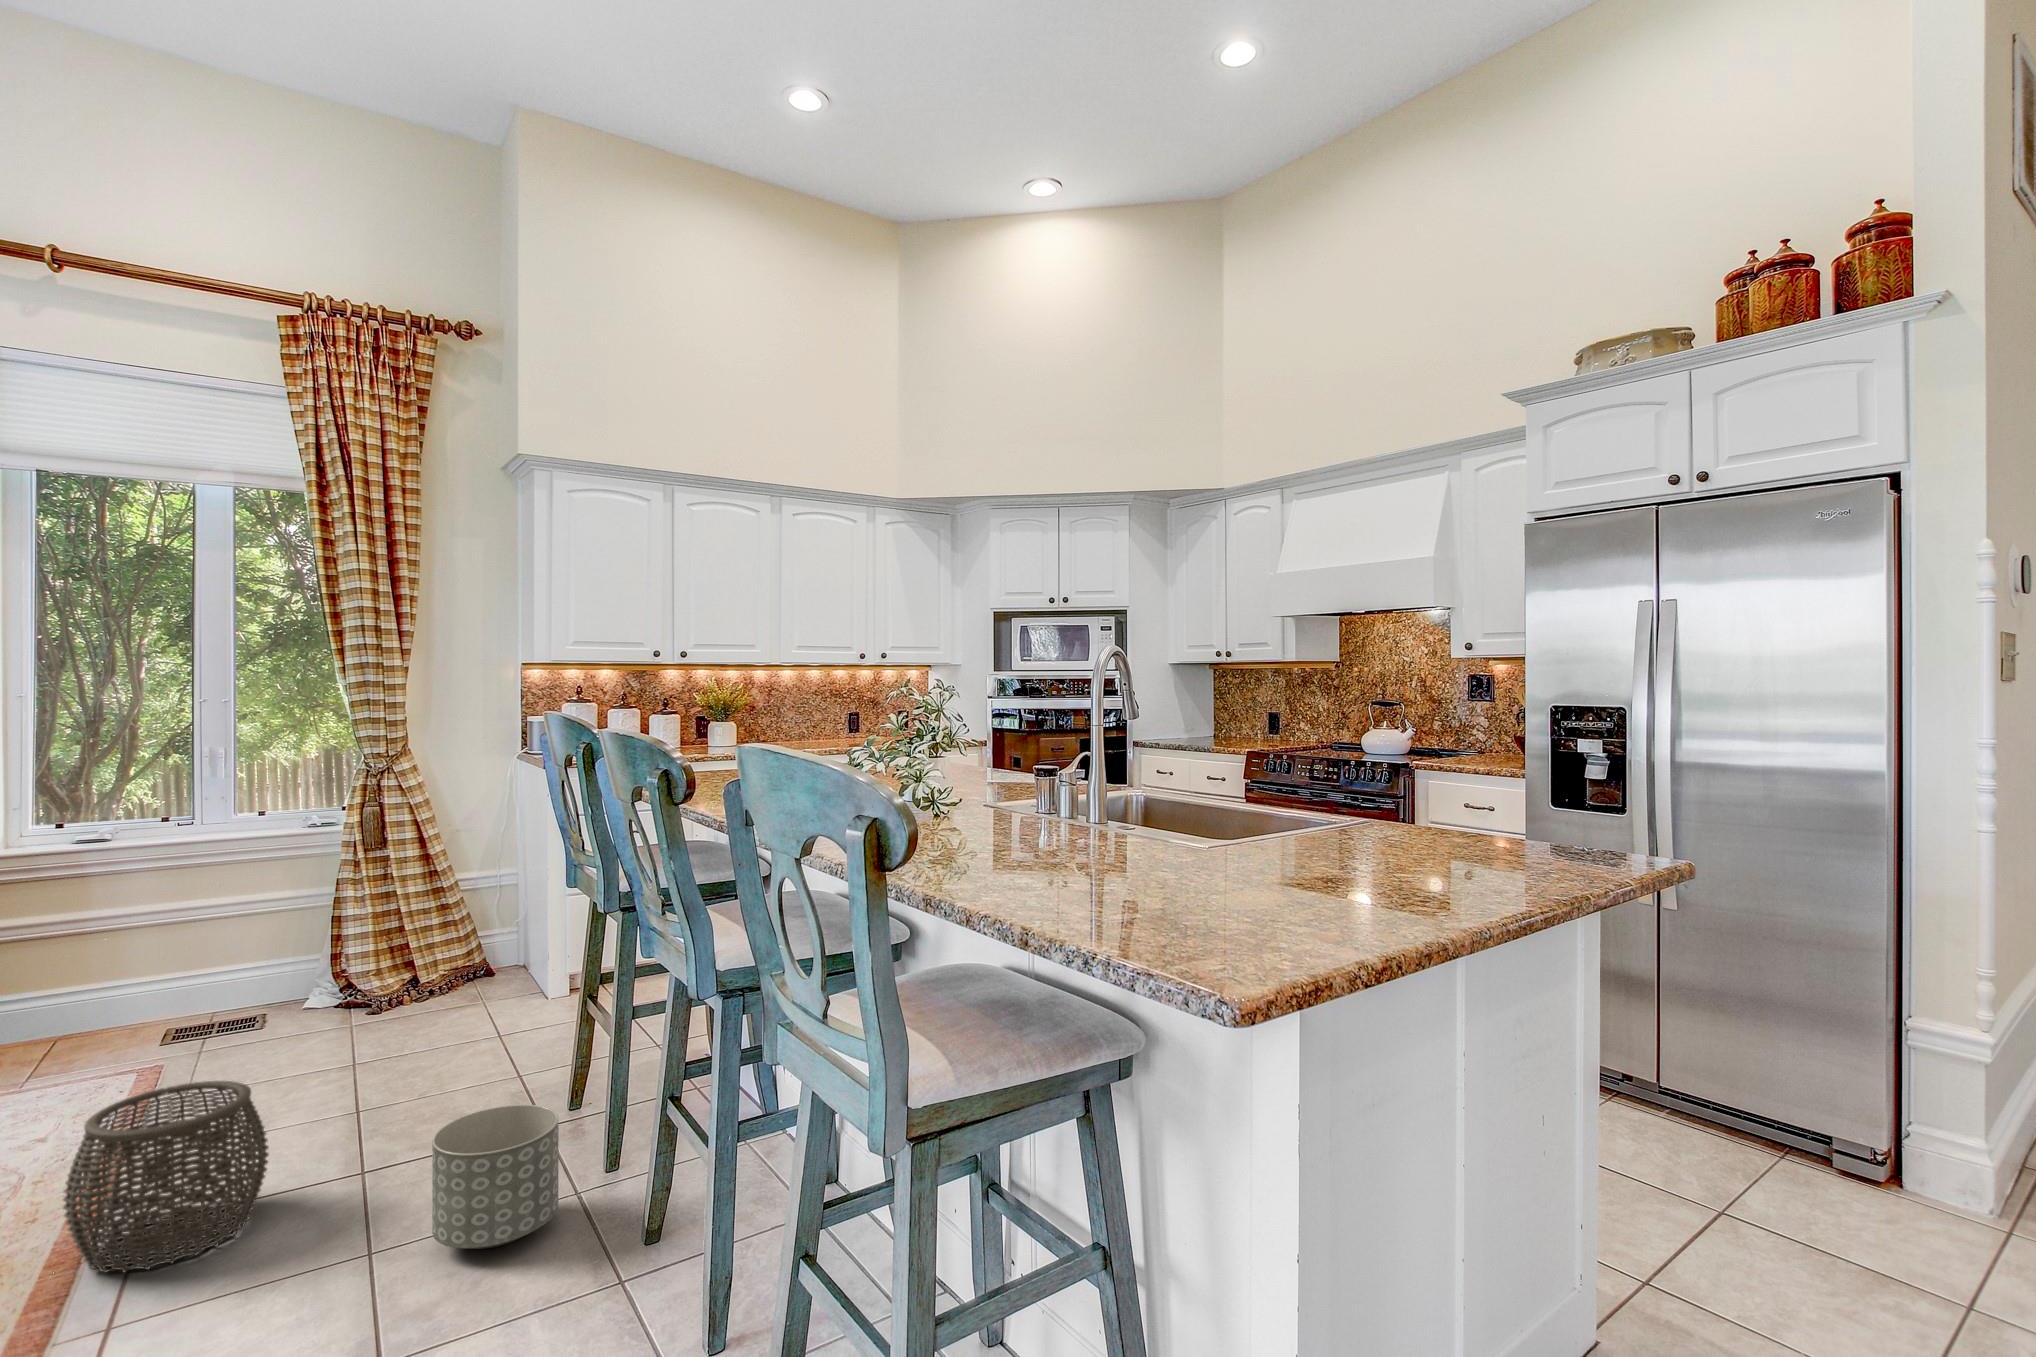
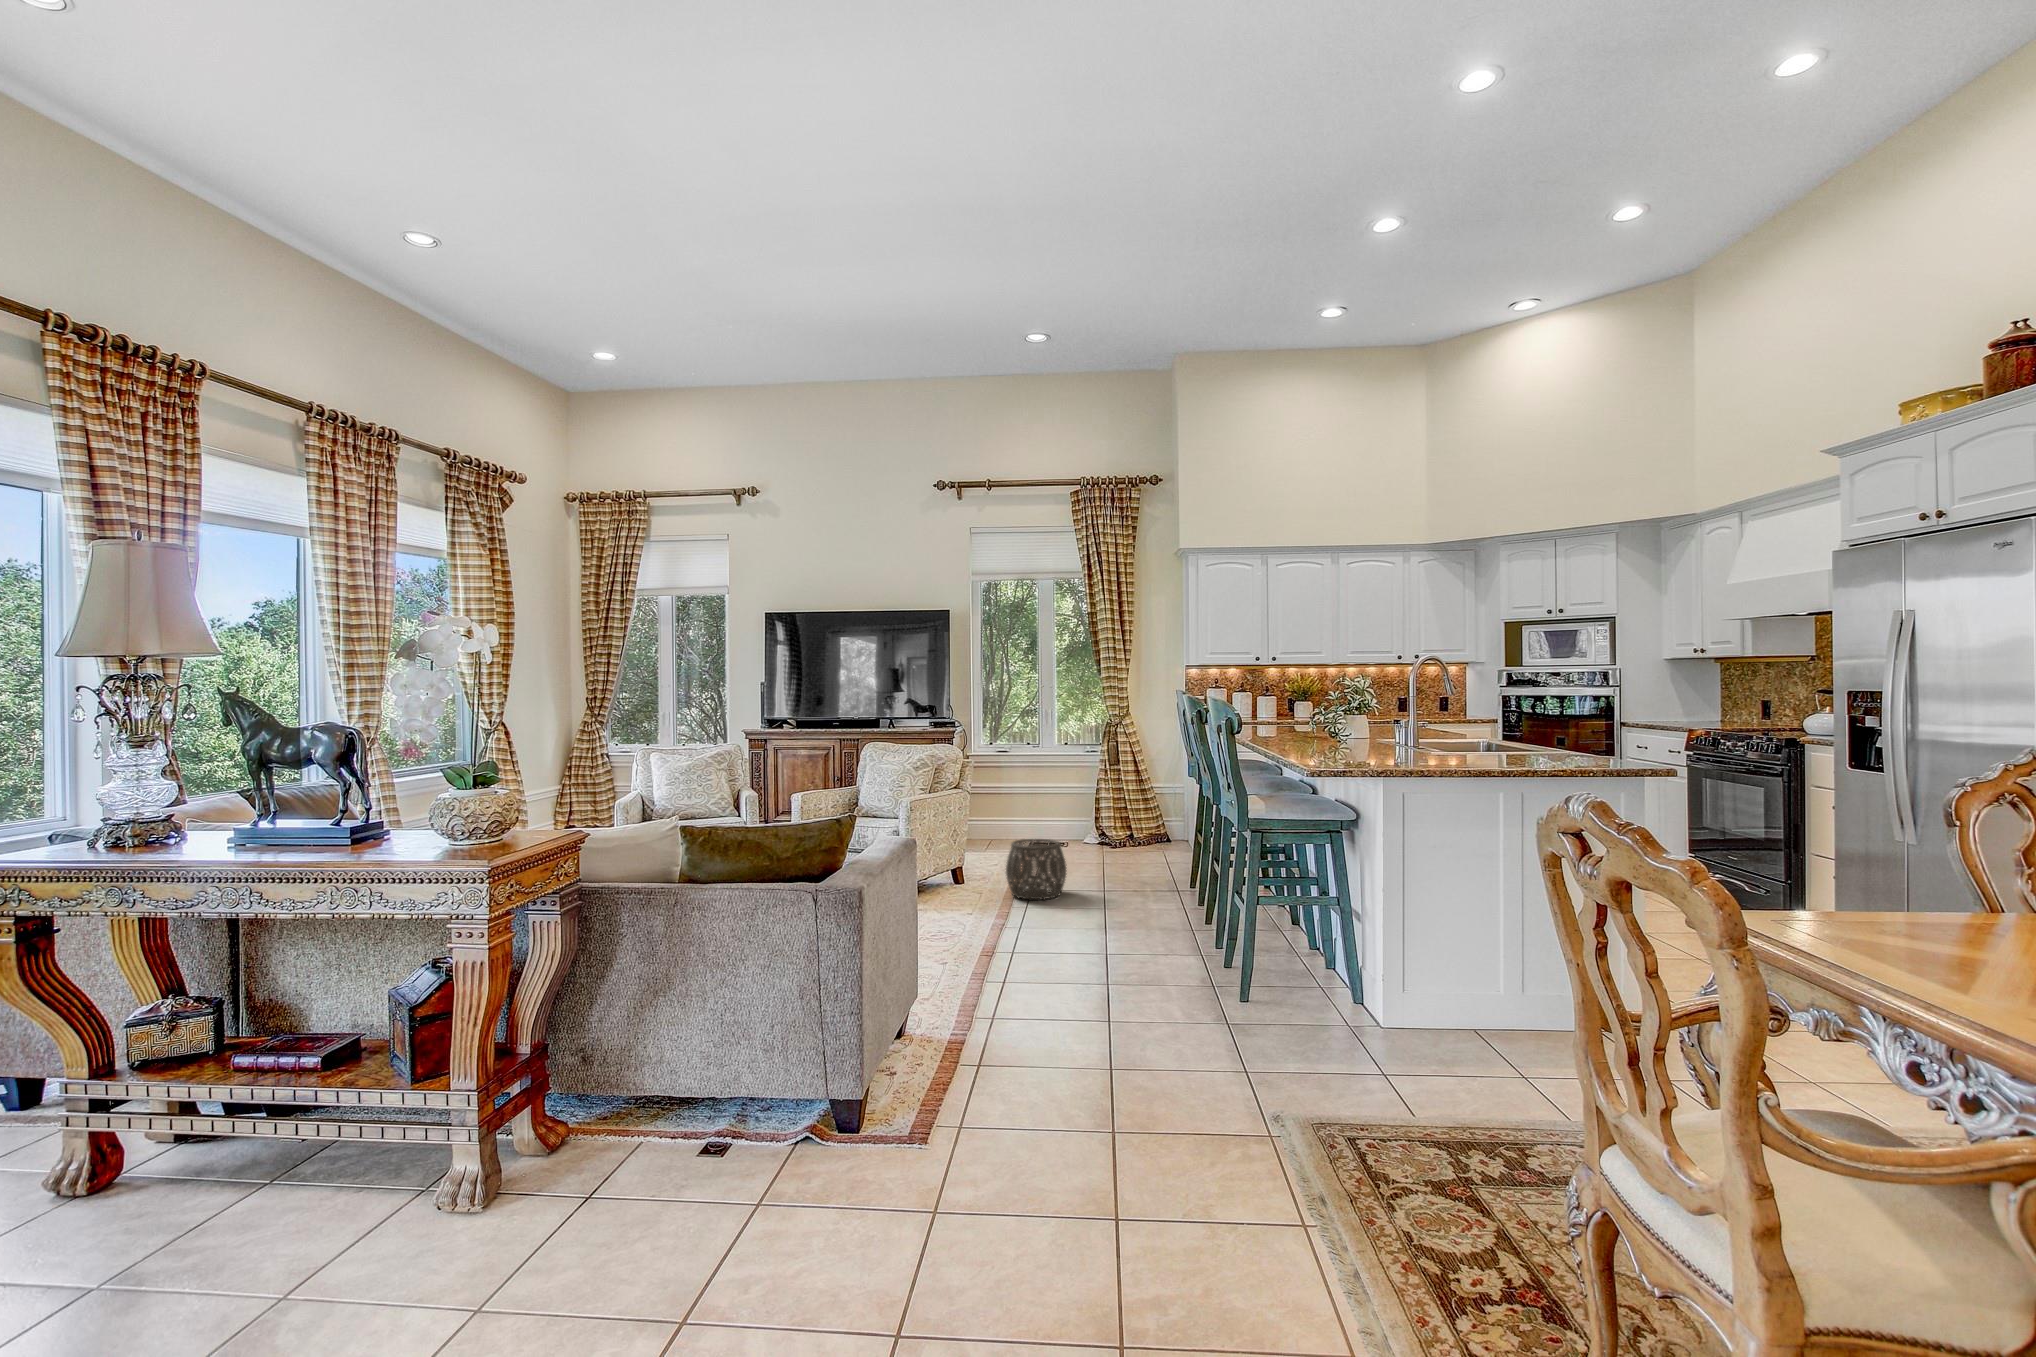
planter: present [432,1105,559,1249] -> none [1121,863,1170,916]

